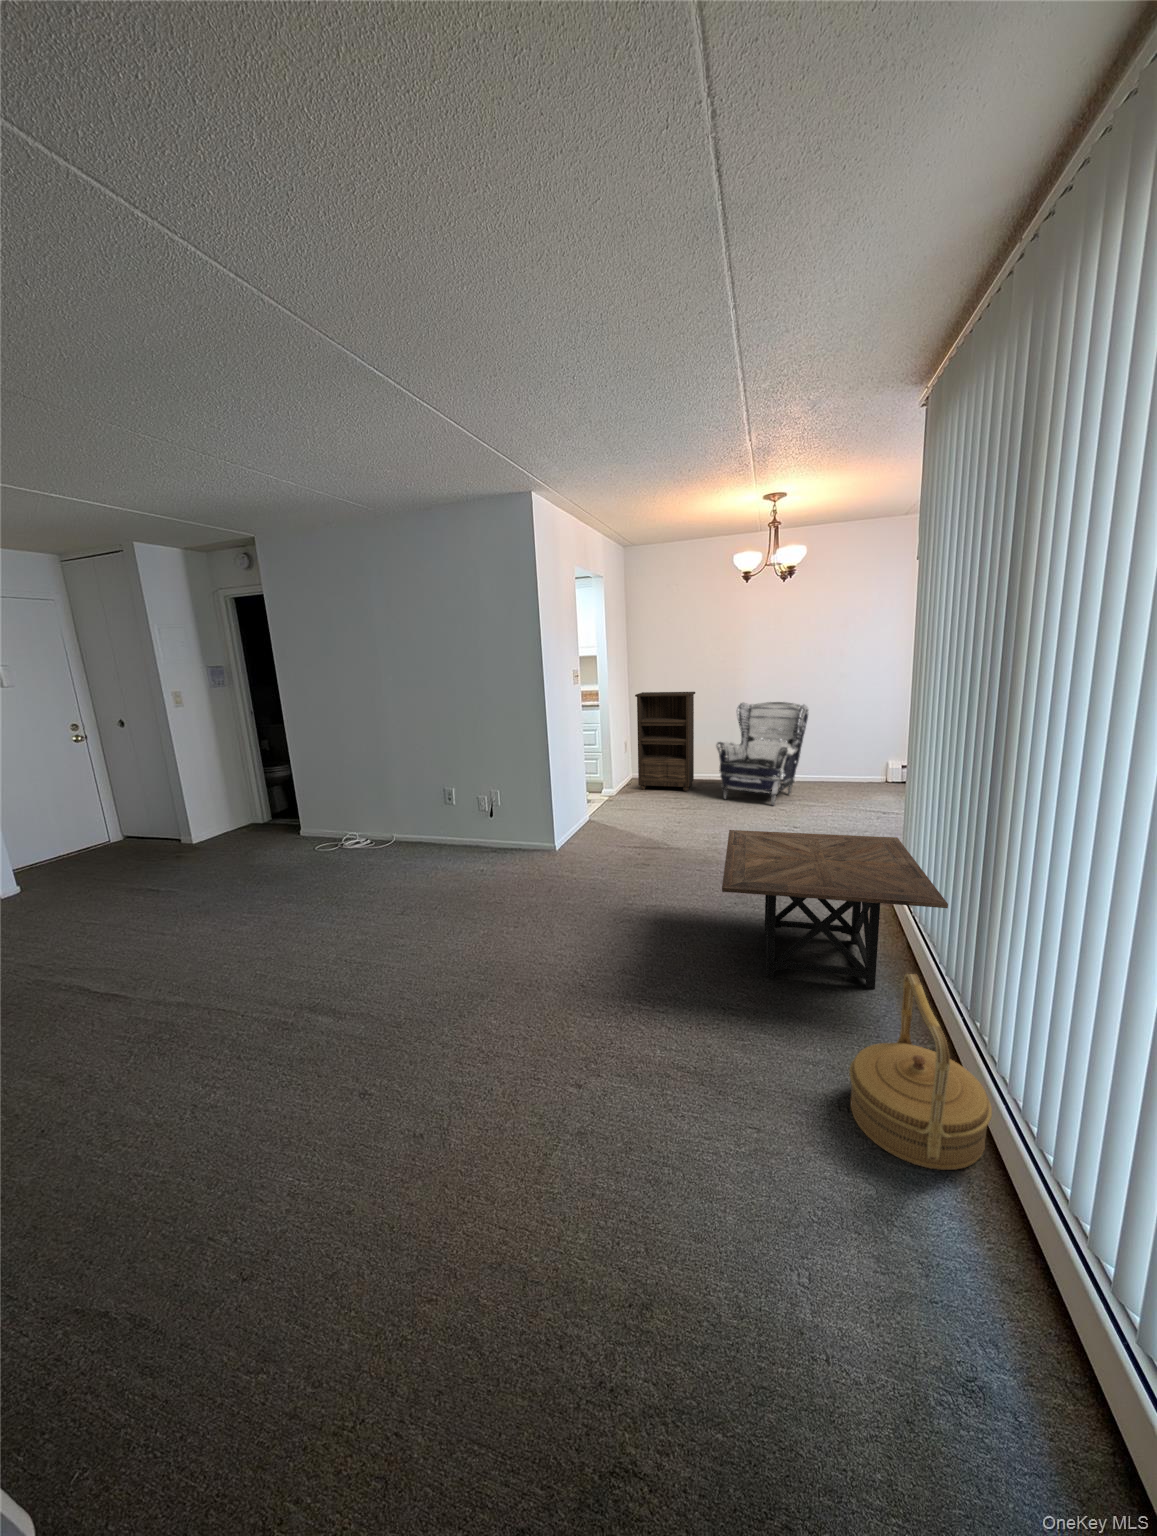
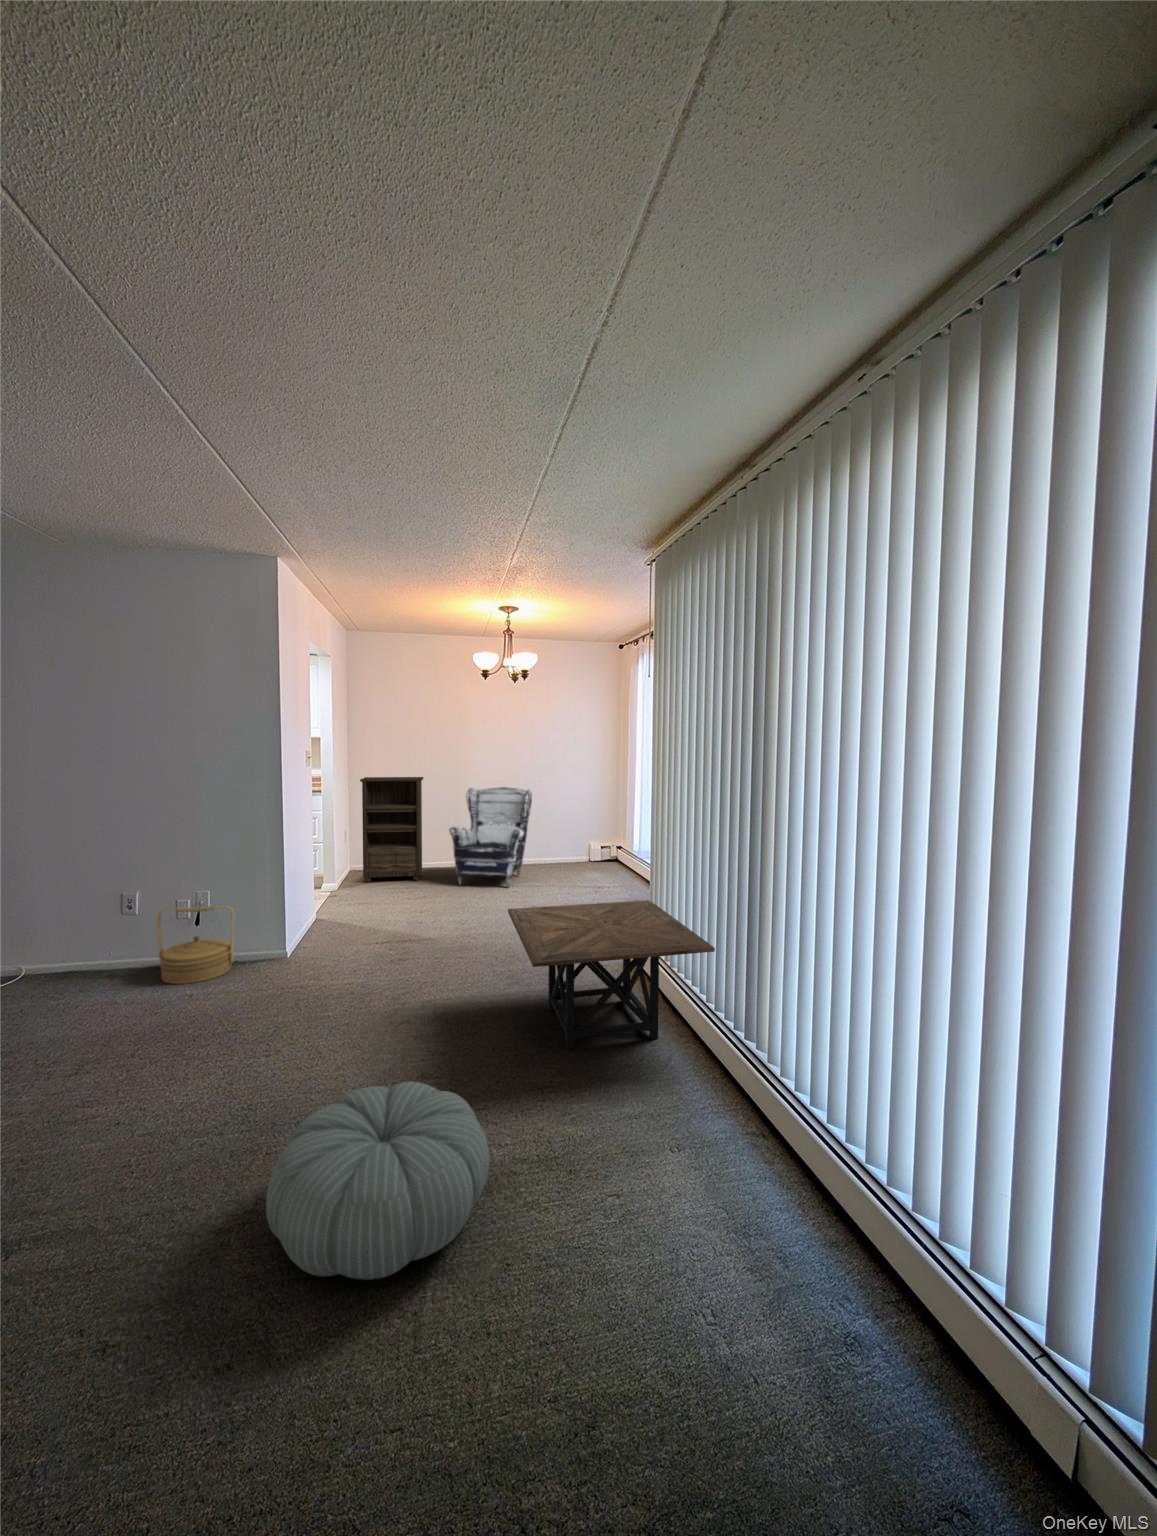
pouf: none [462,969,638,1120] -> present [266,1082,490,1279]
woven basket: present [849,974,992,1170] -> present [157,905,235,984]

